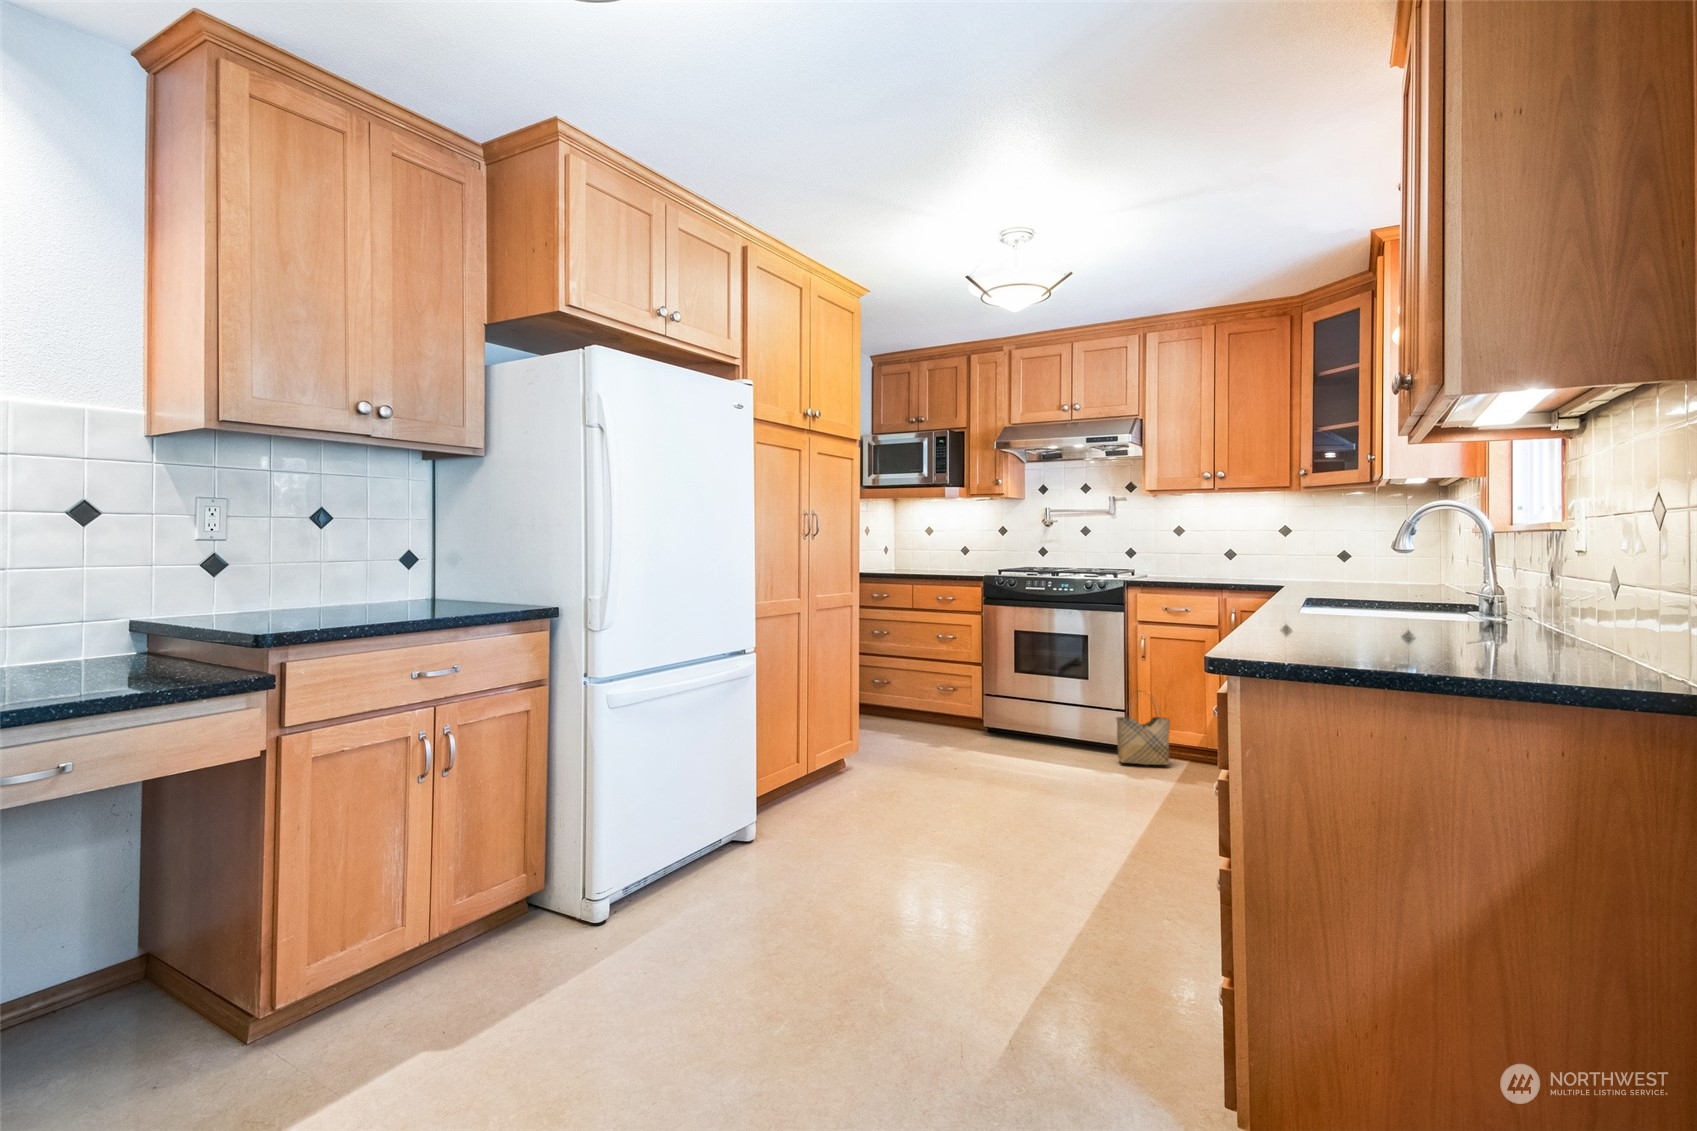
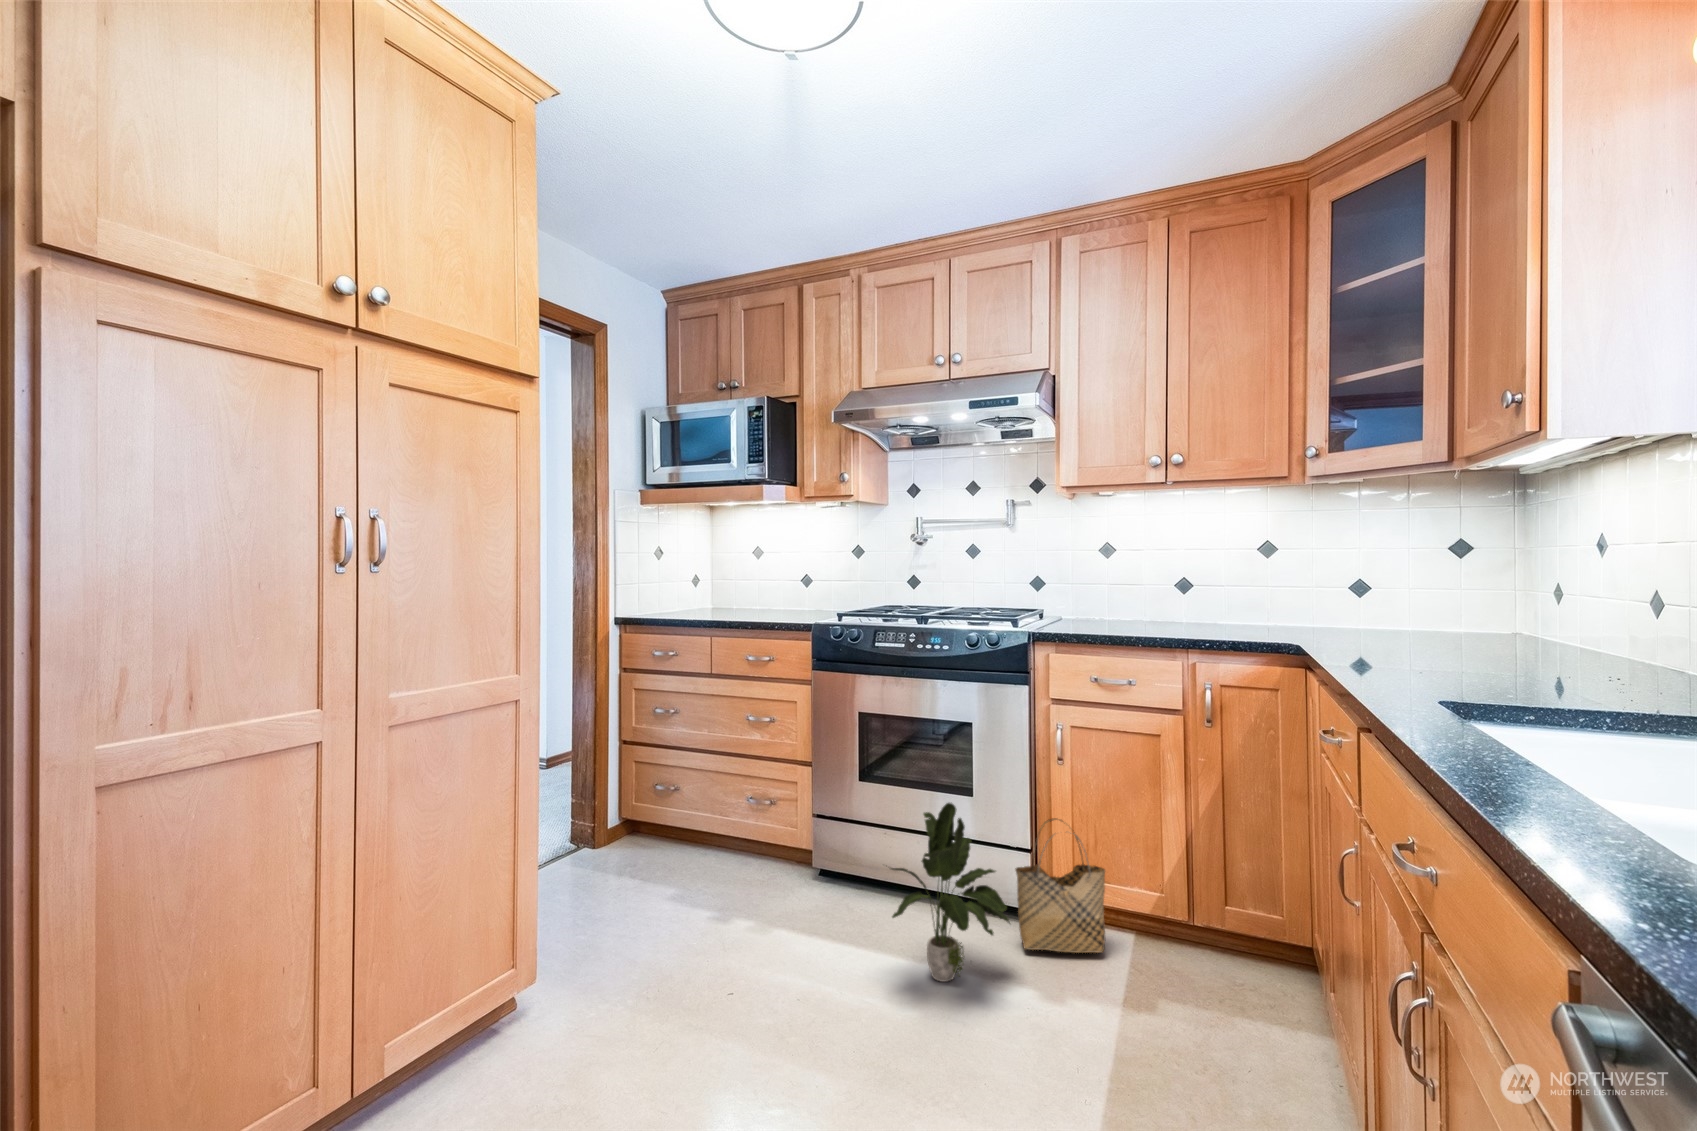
potted plant: none [1041,674,1114,773] -> present [891,803,1009,982]

